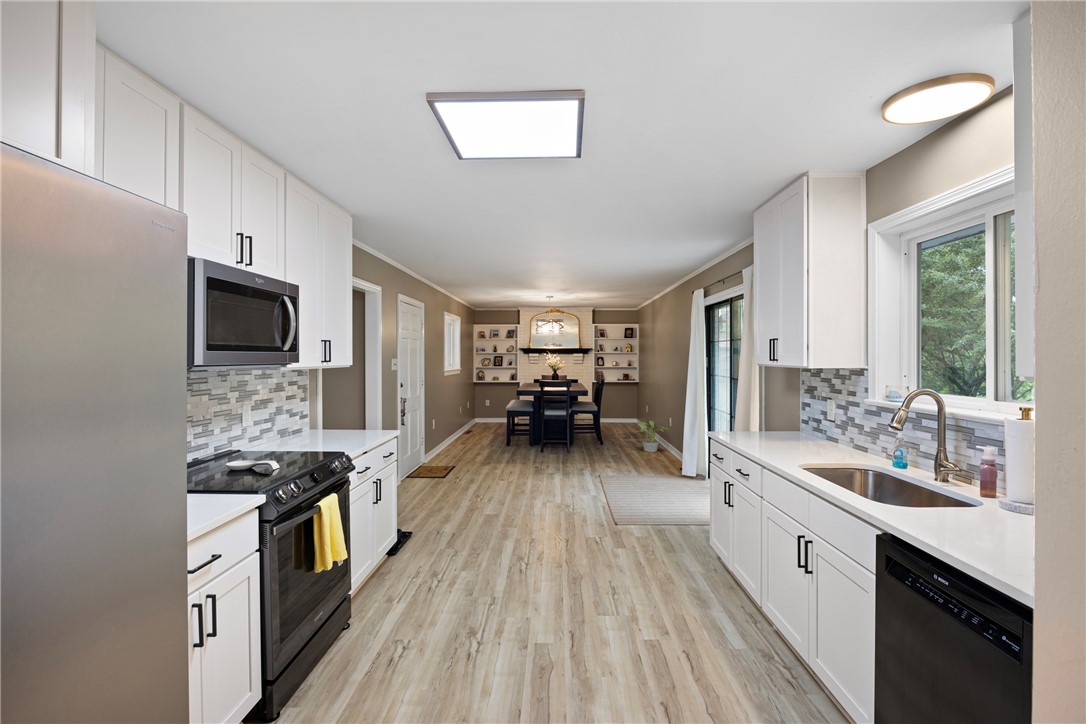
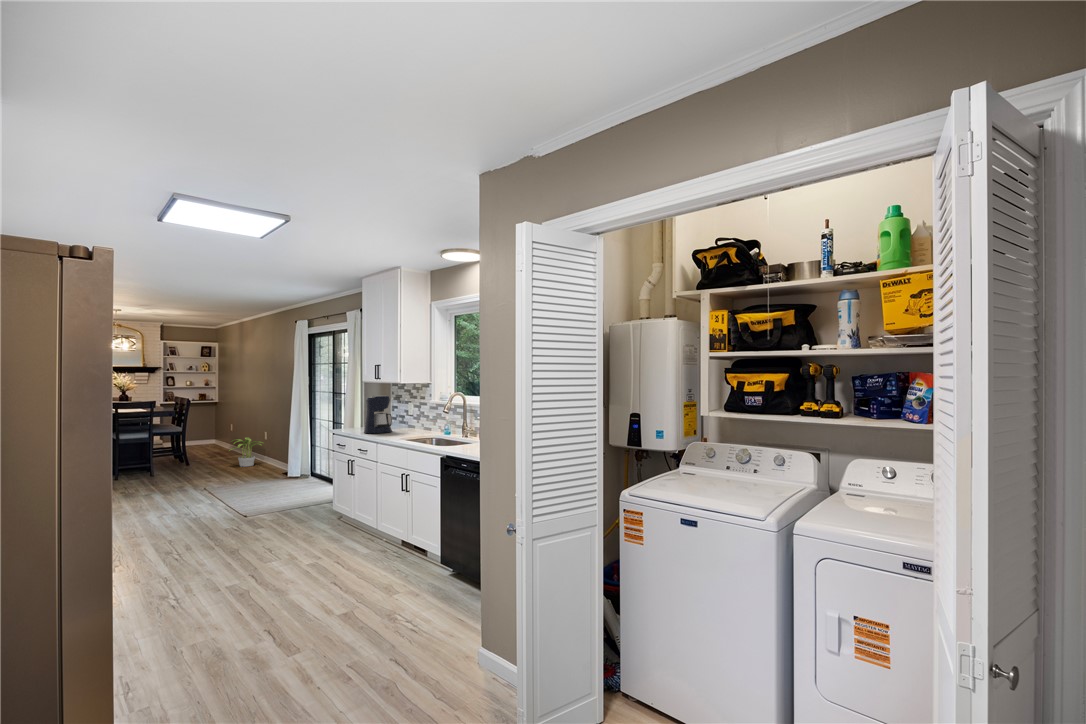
coffee maker: none [747,386,794,447] -> present [364,395,392,434]

